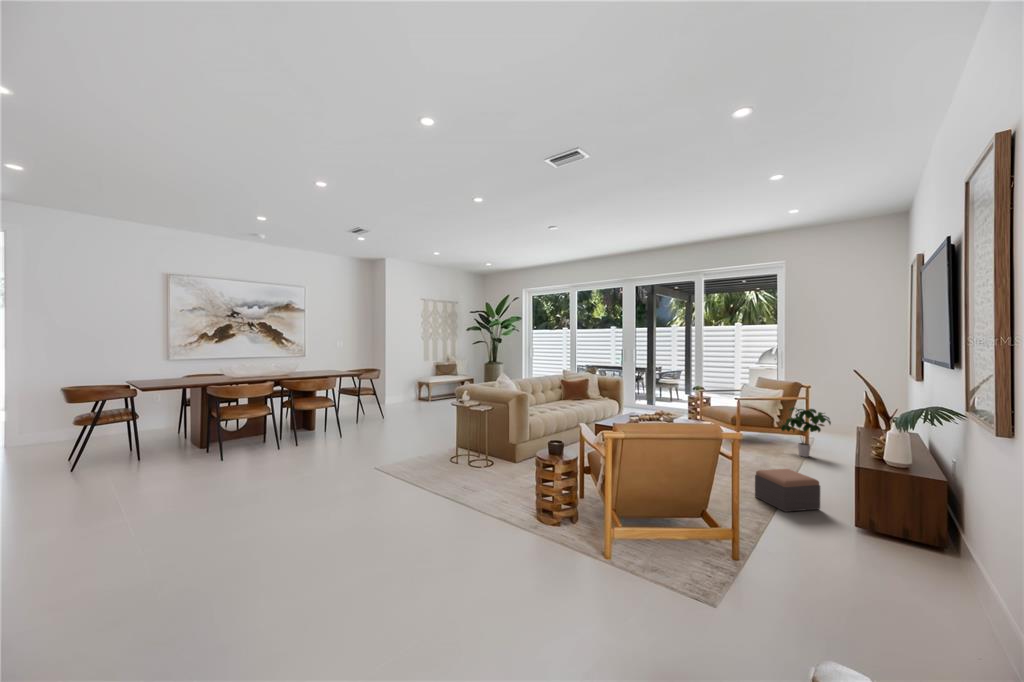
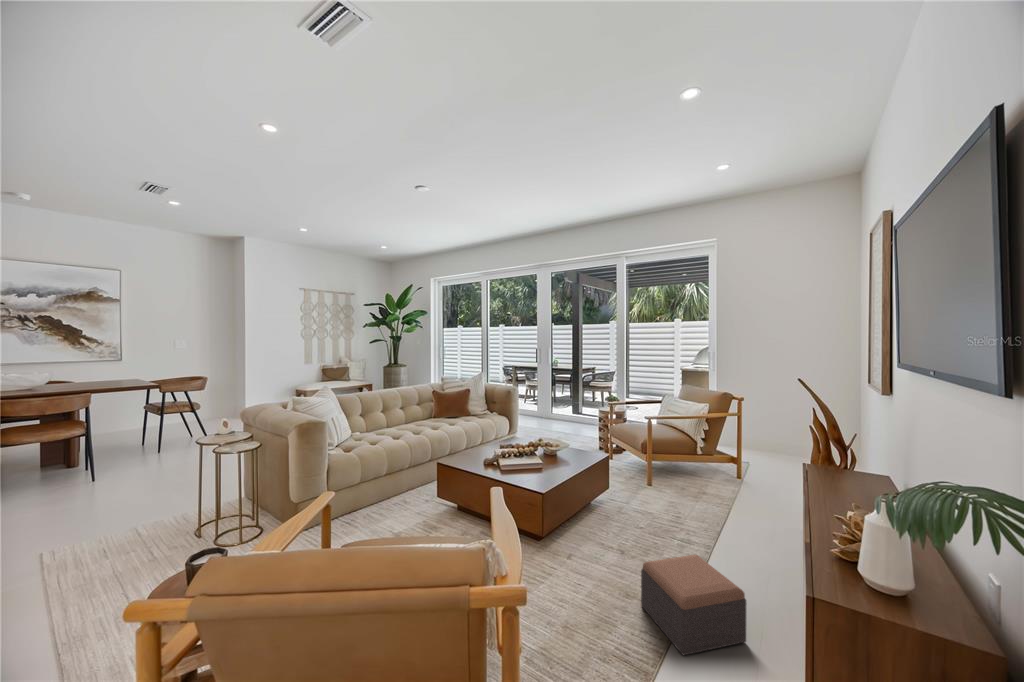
potted plant: present [780,408,831,457] -> none [700,430,767,500]

